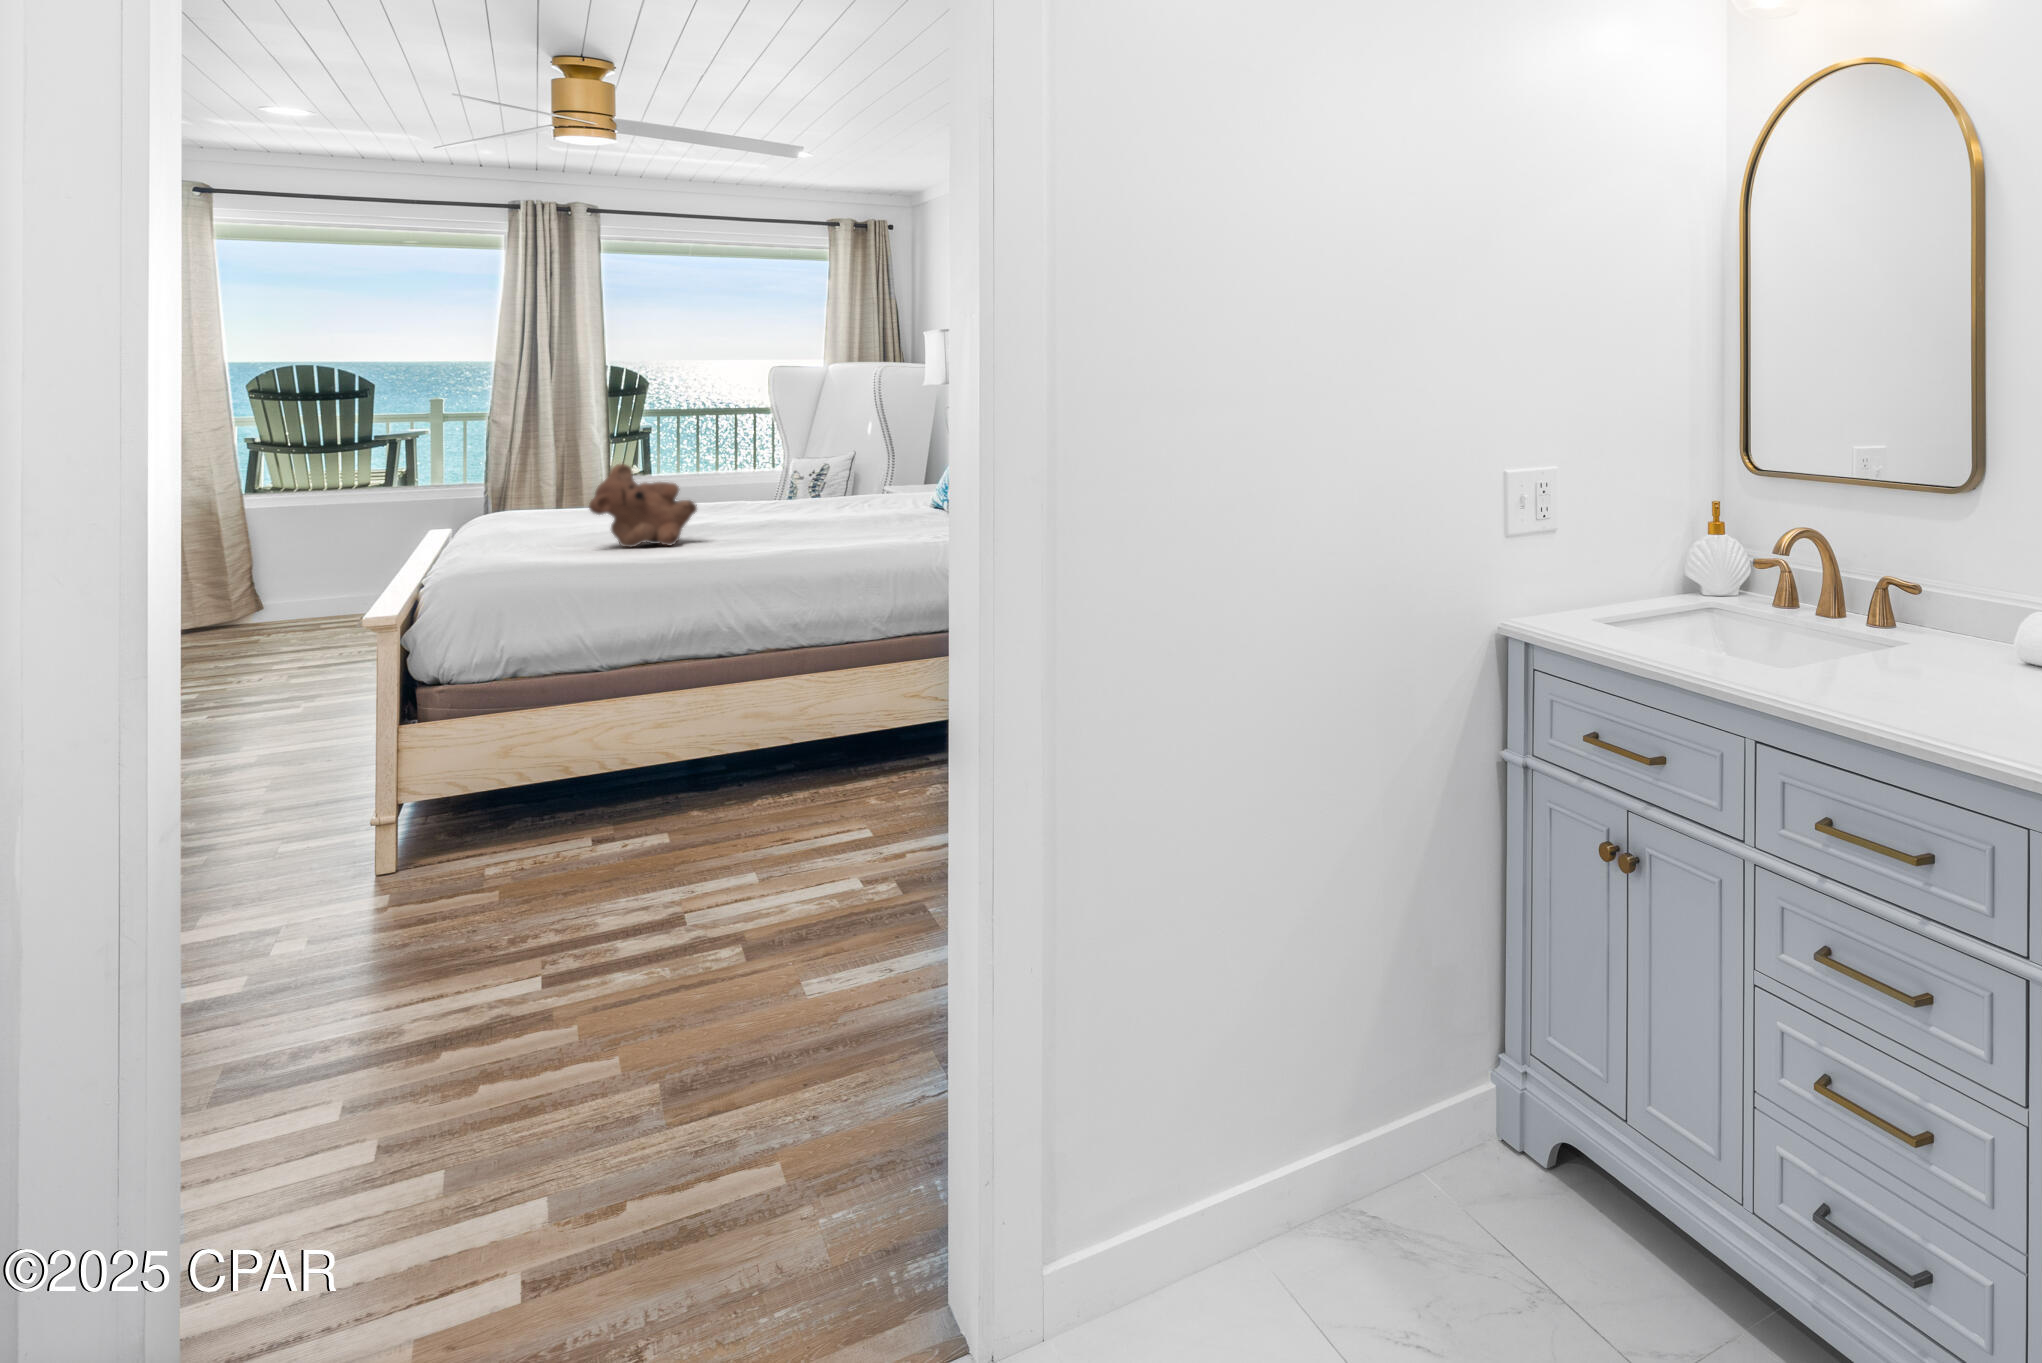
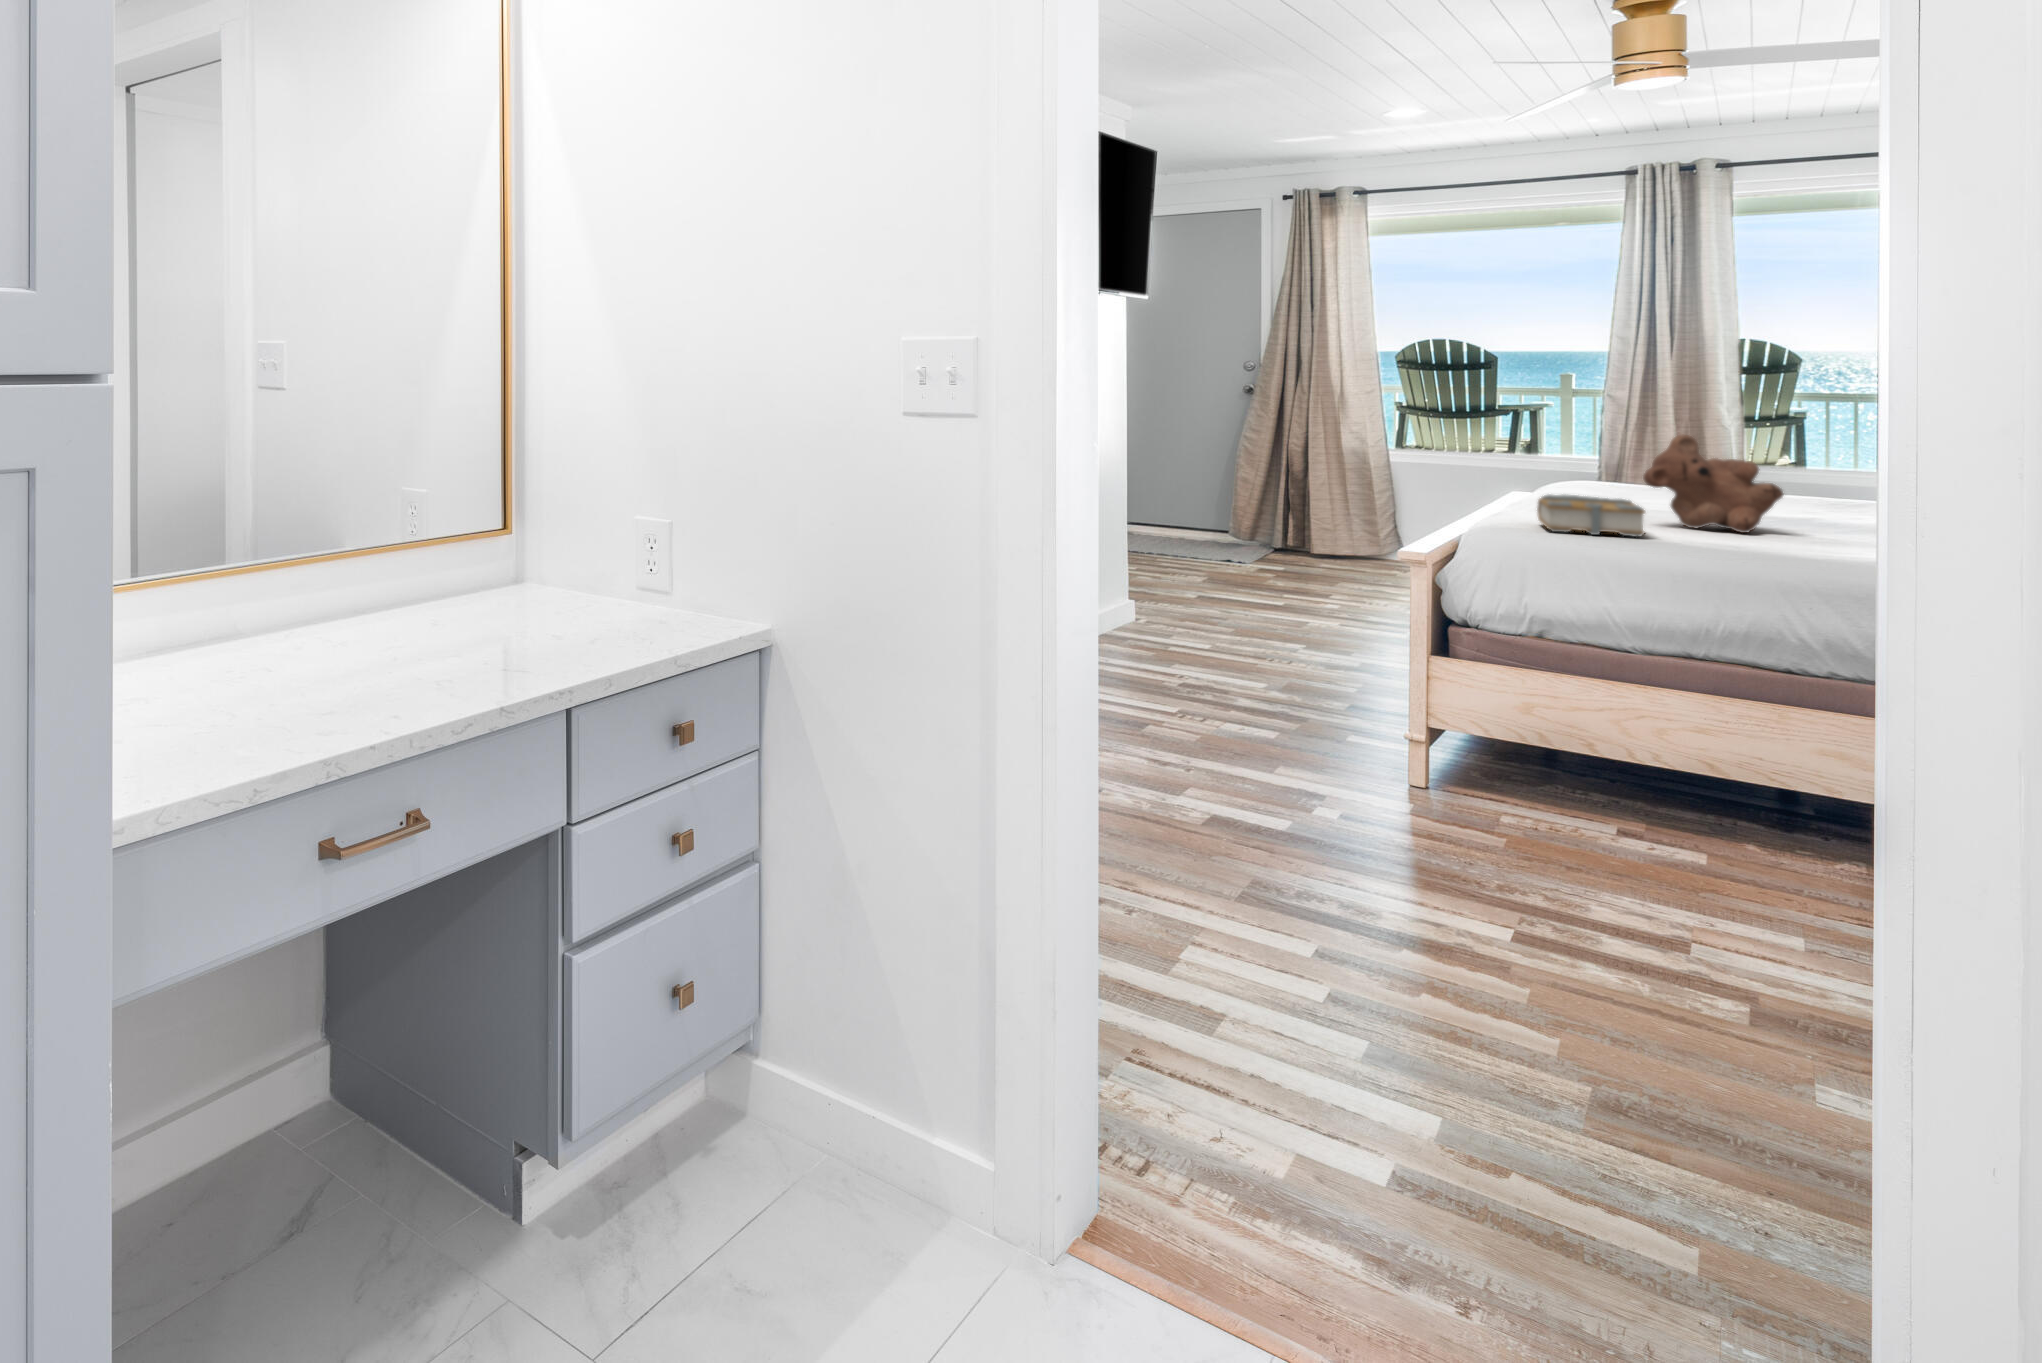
book: none [497,529,601,571] -> present [1537,495,1645,537]

